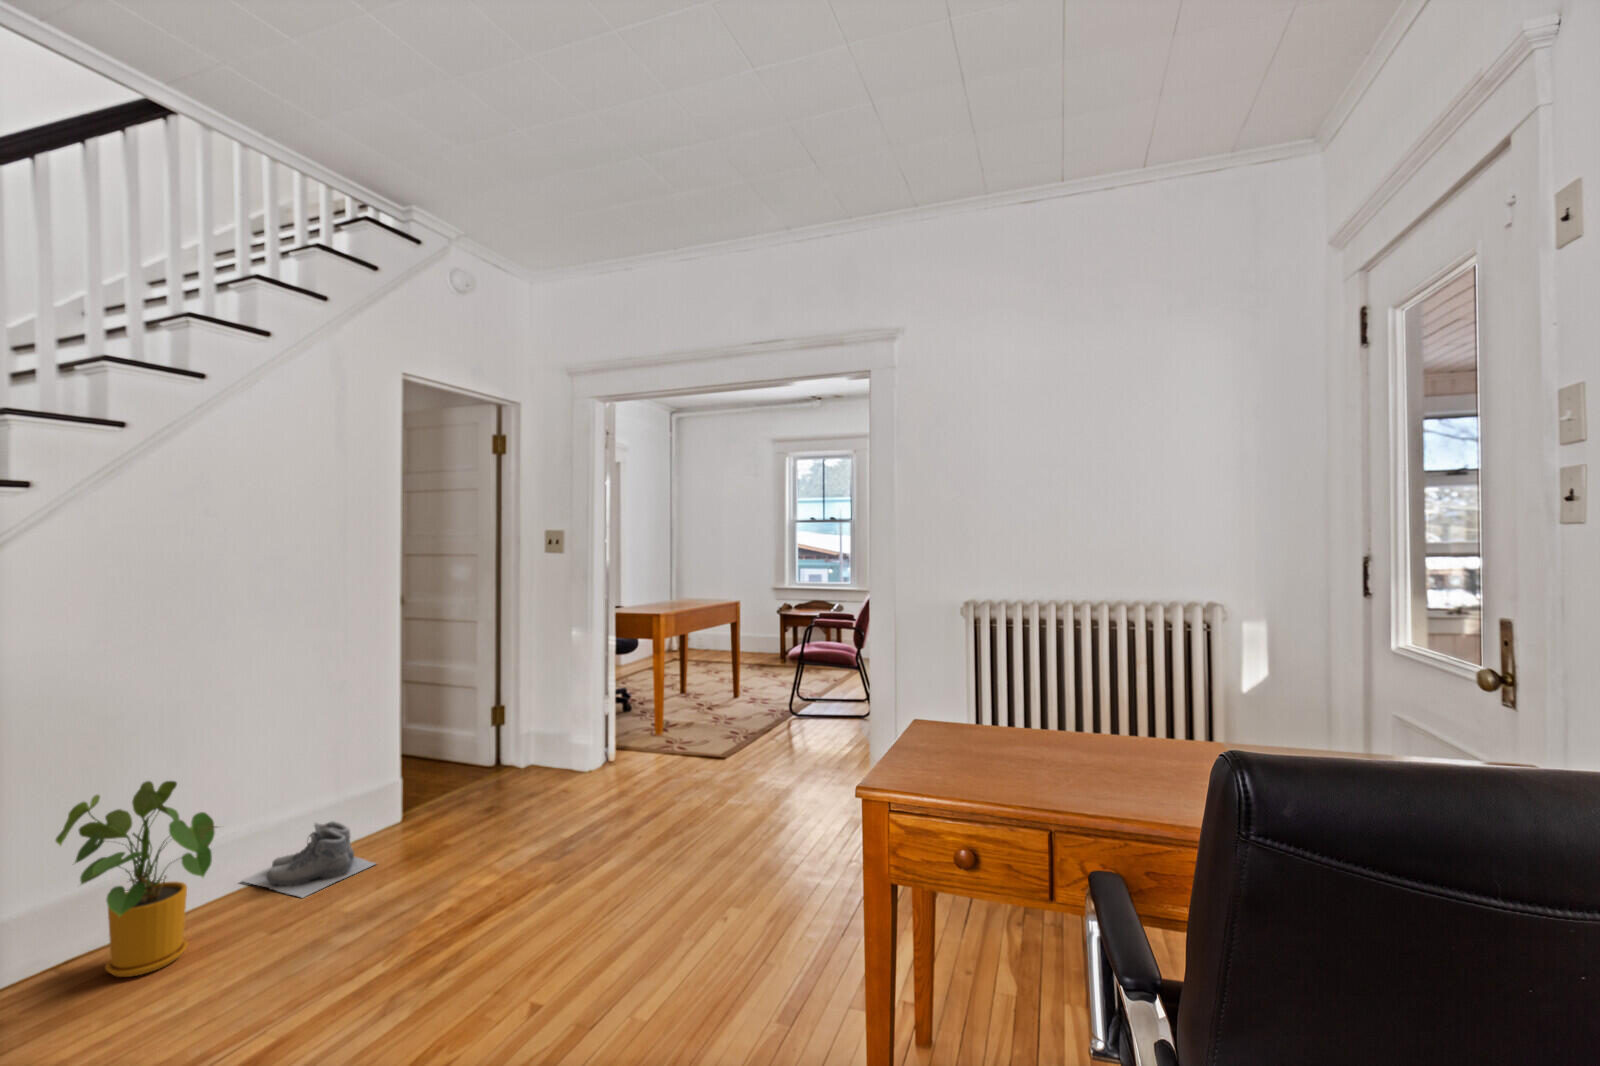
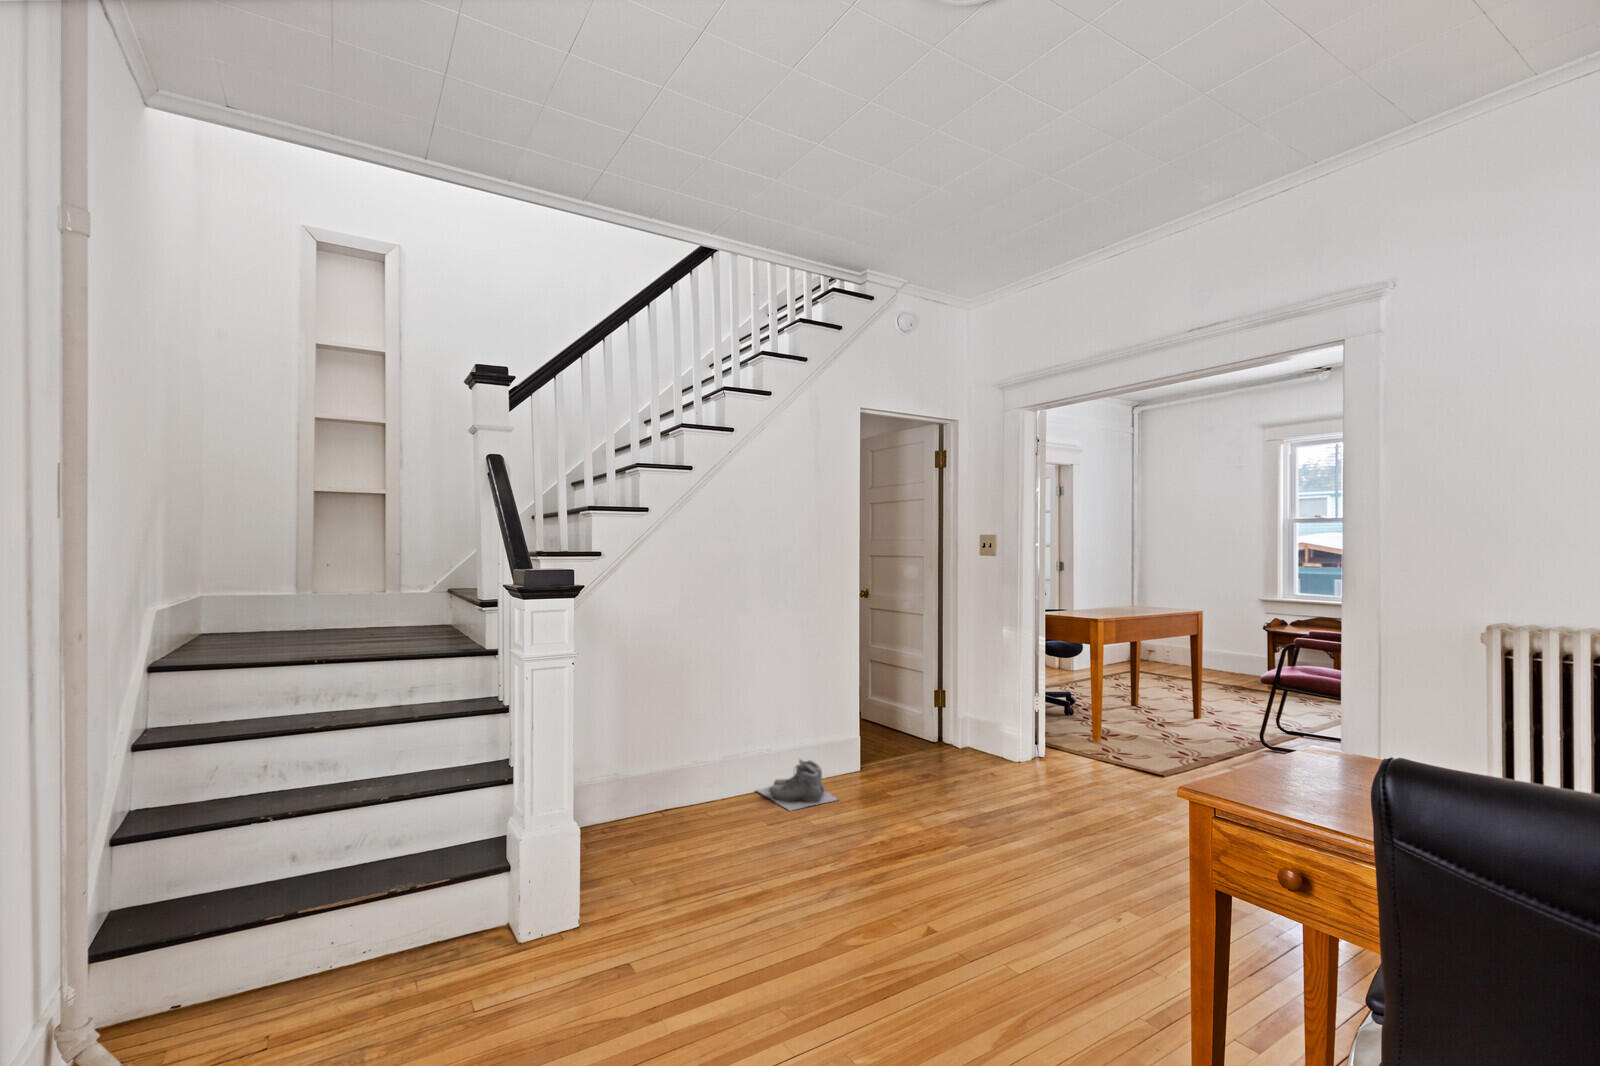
house plant: present [56,781,217,977] -> none [660,707,744,833]

